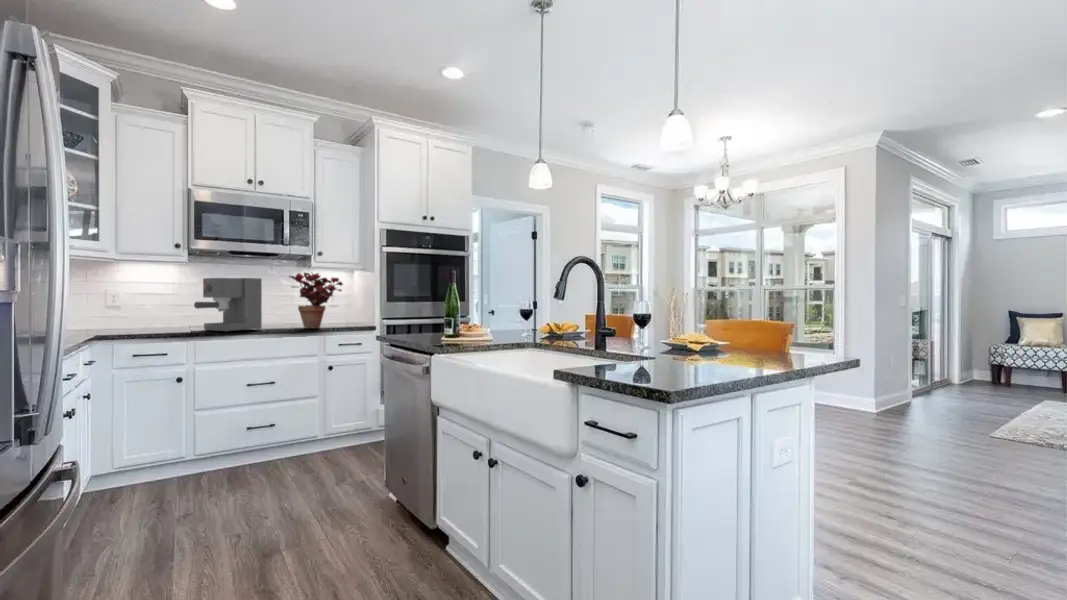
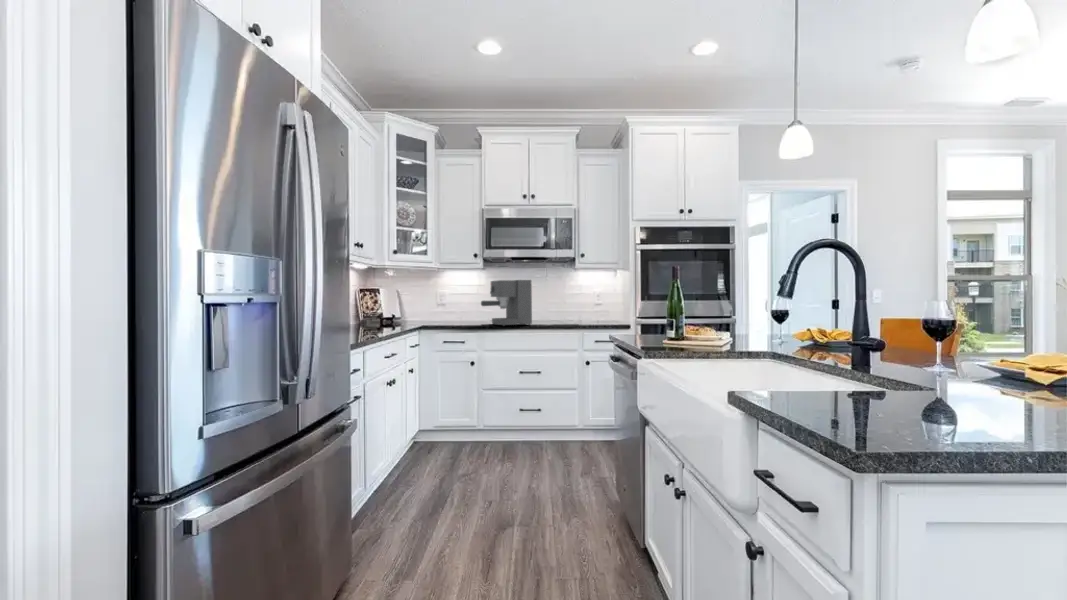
potted plant: present [289,273,343,328] -> none [553,273,600,324]

